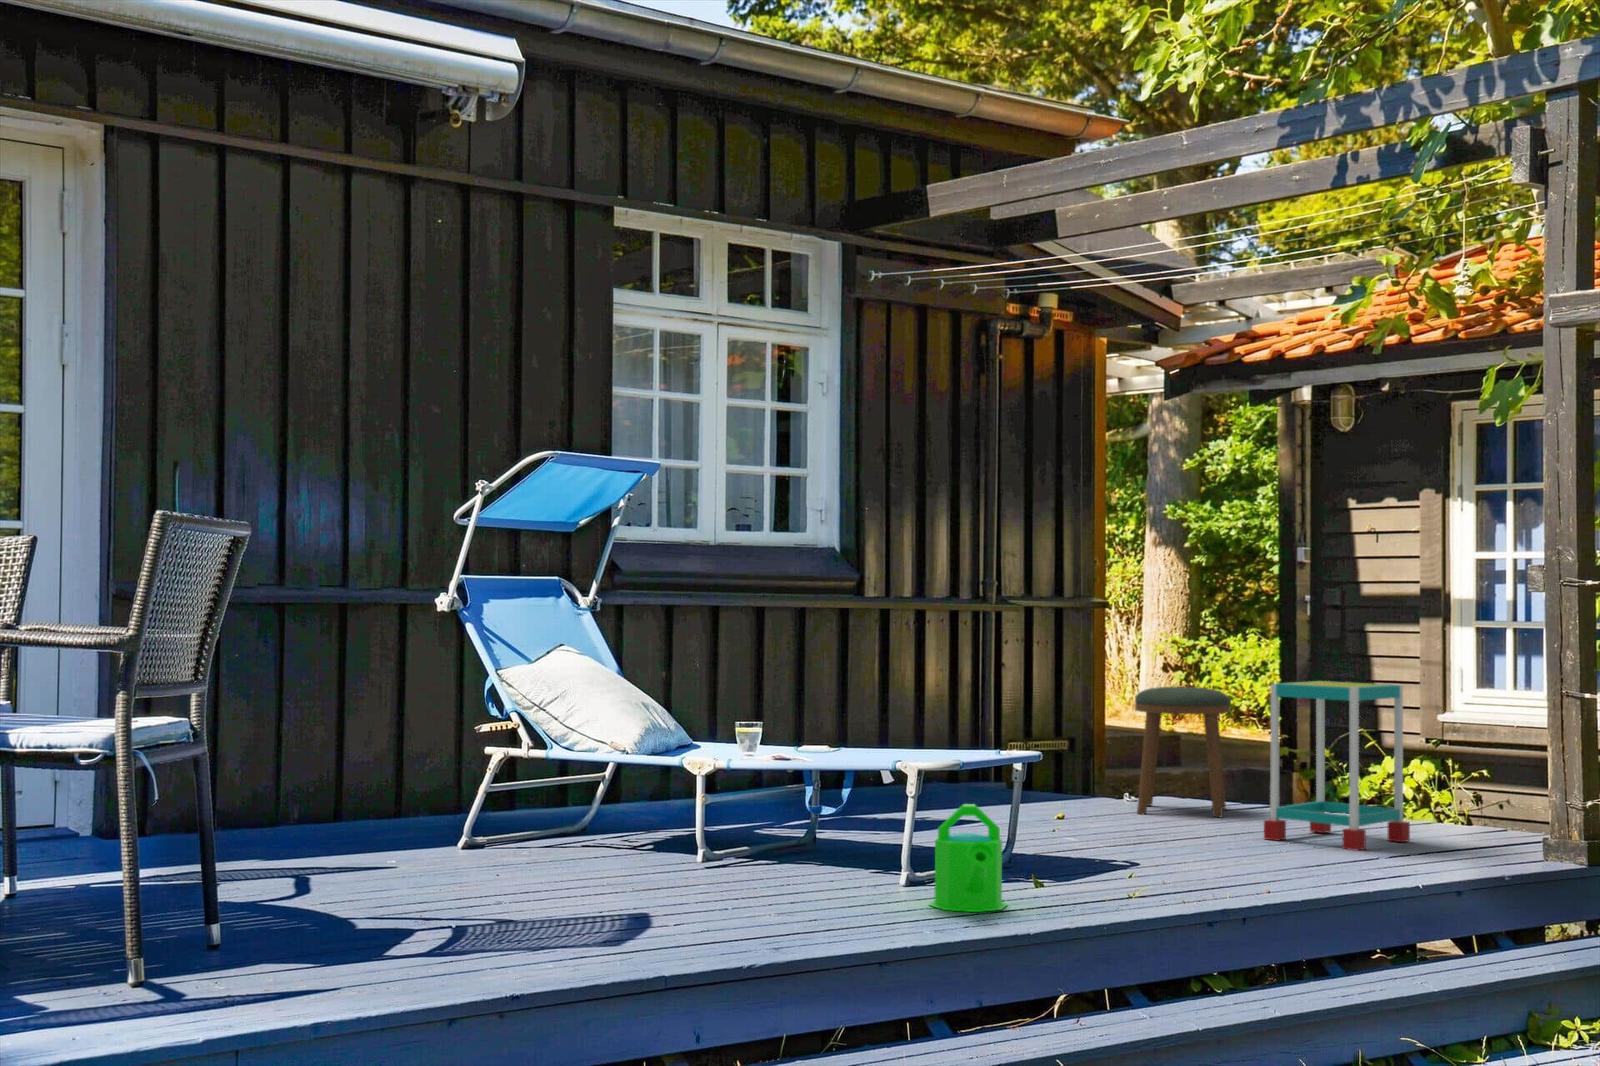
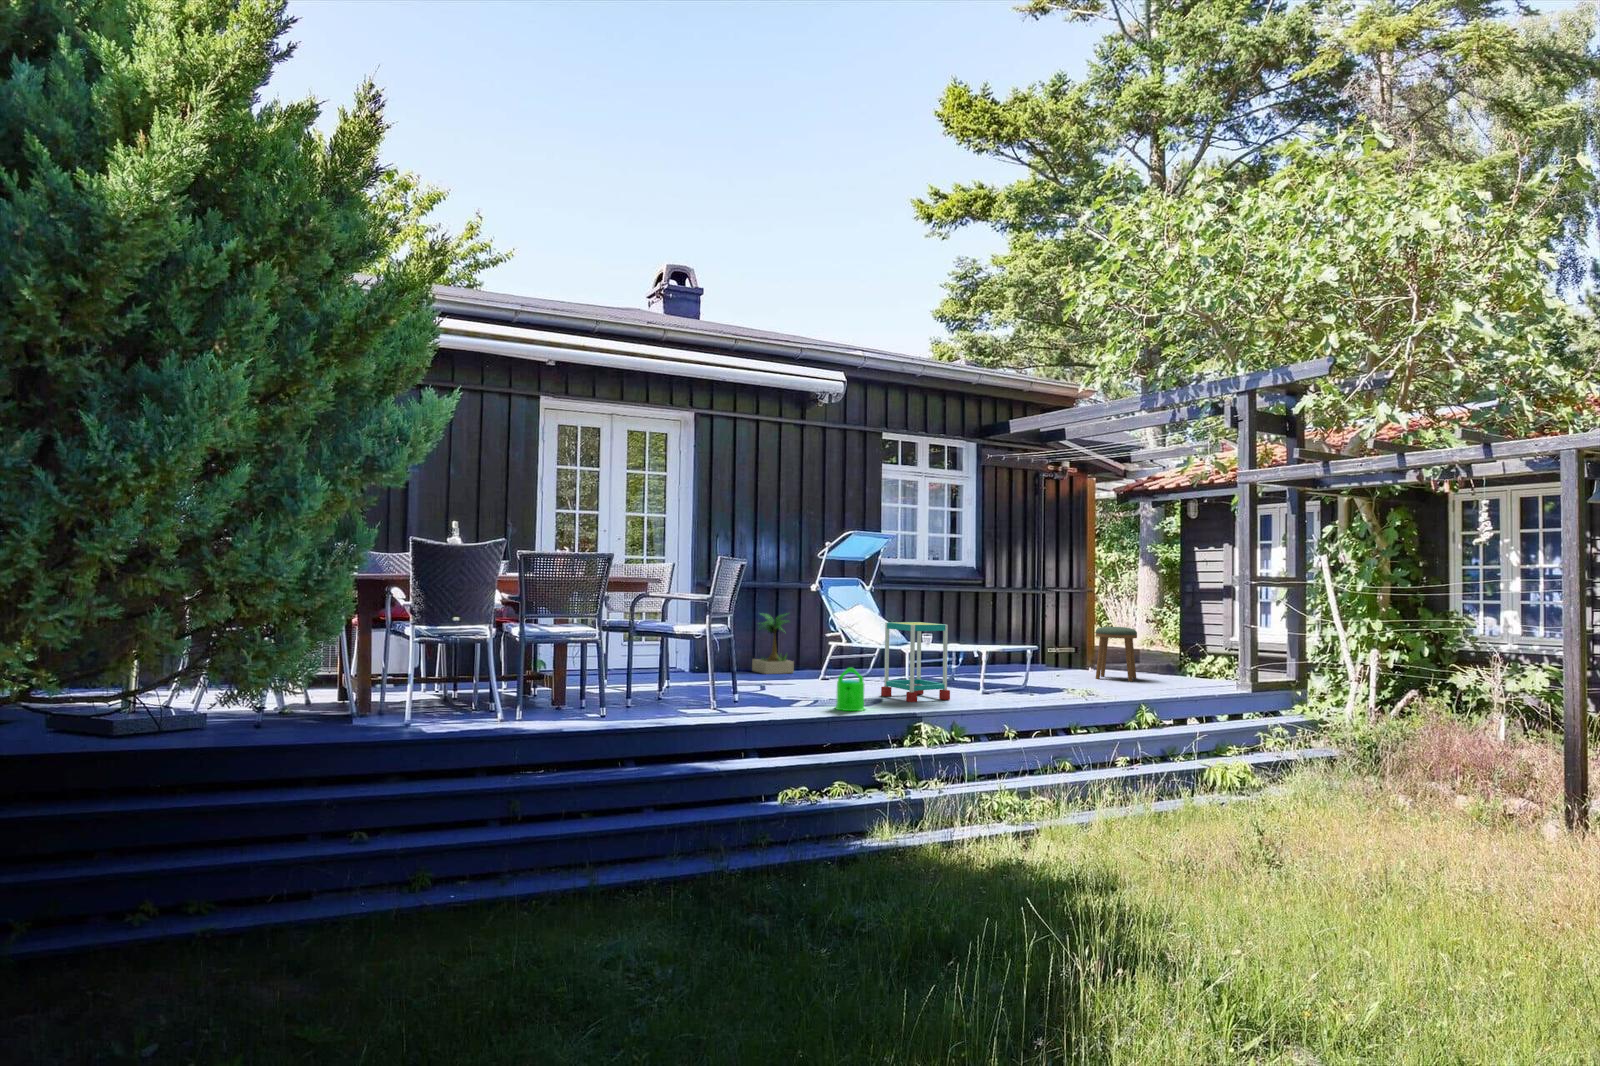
potted plant: none [272,672,394,841] -> present [752,614,794,674]
side table: present [1264,681,1410,850] -> present [881,622,950,702]
watering can: present [930,804,1007,912] -> present [836,668,865,711]

